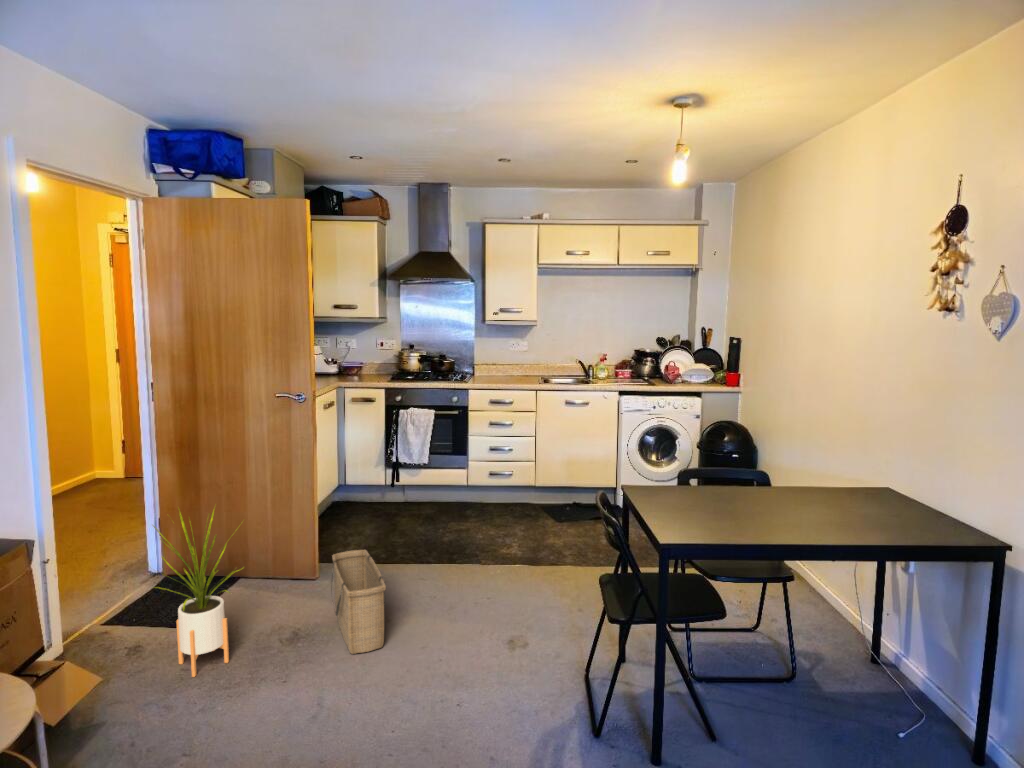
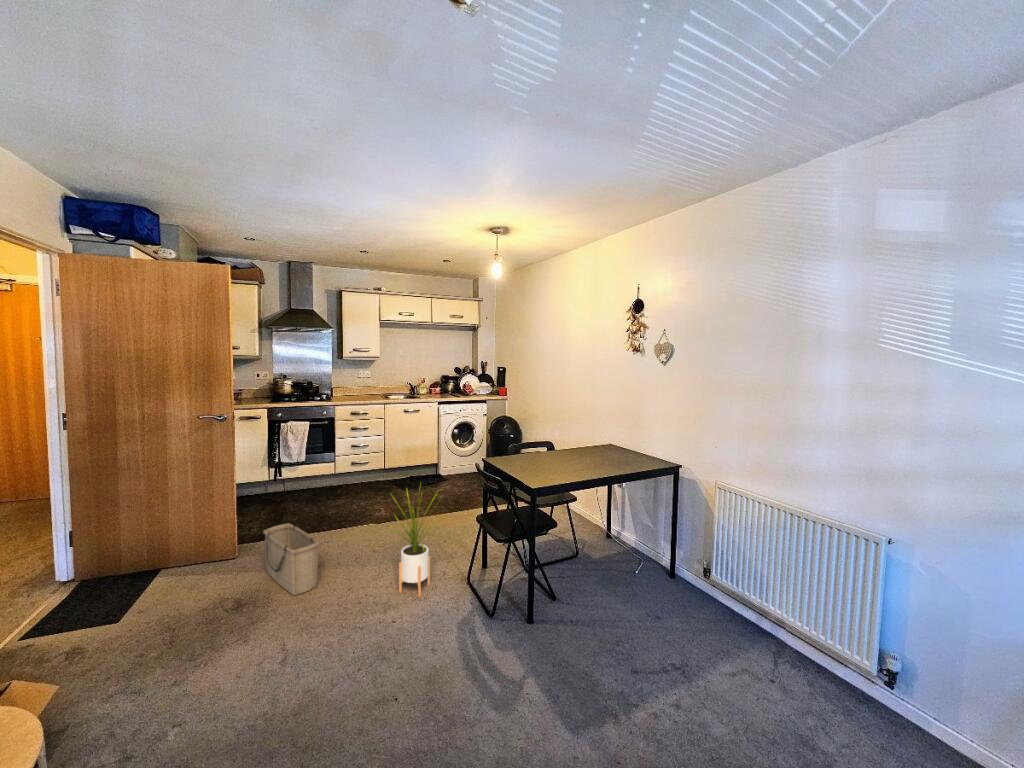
house plant: present [154,511,243,677] -> present [394,489,438,597]

